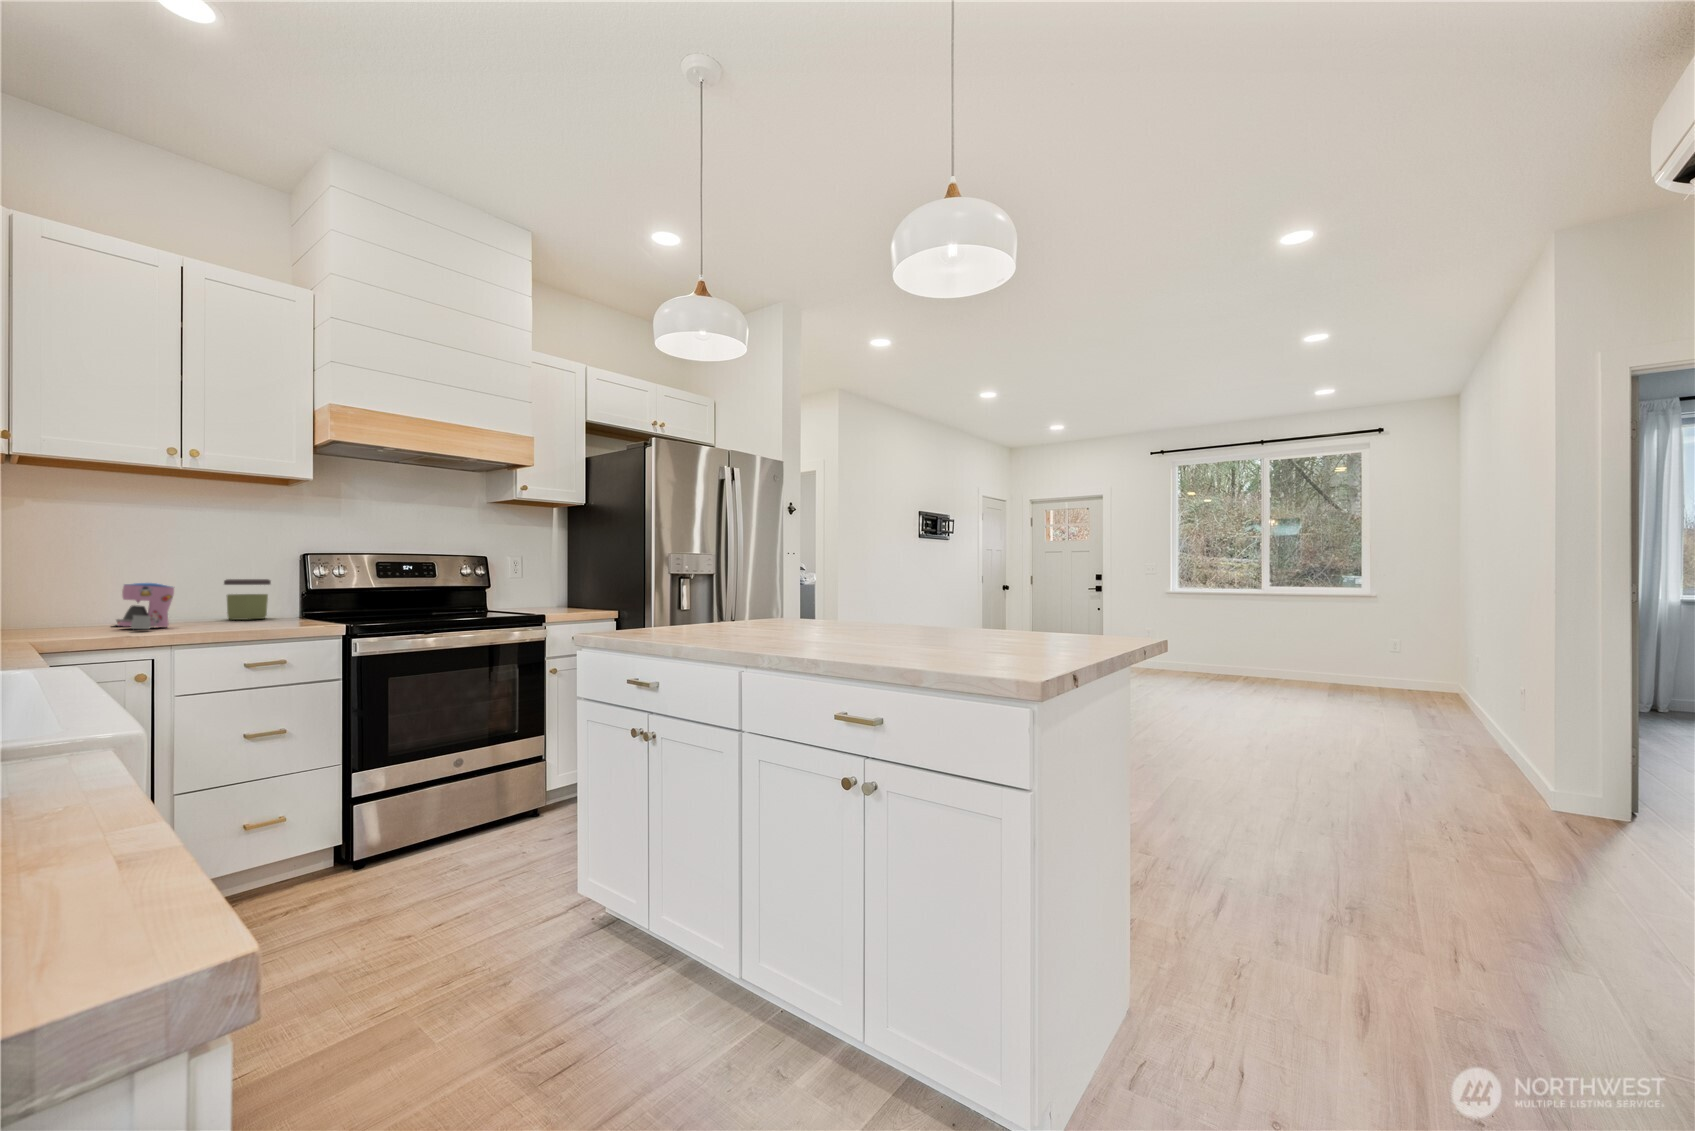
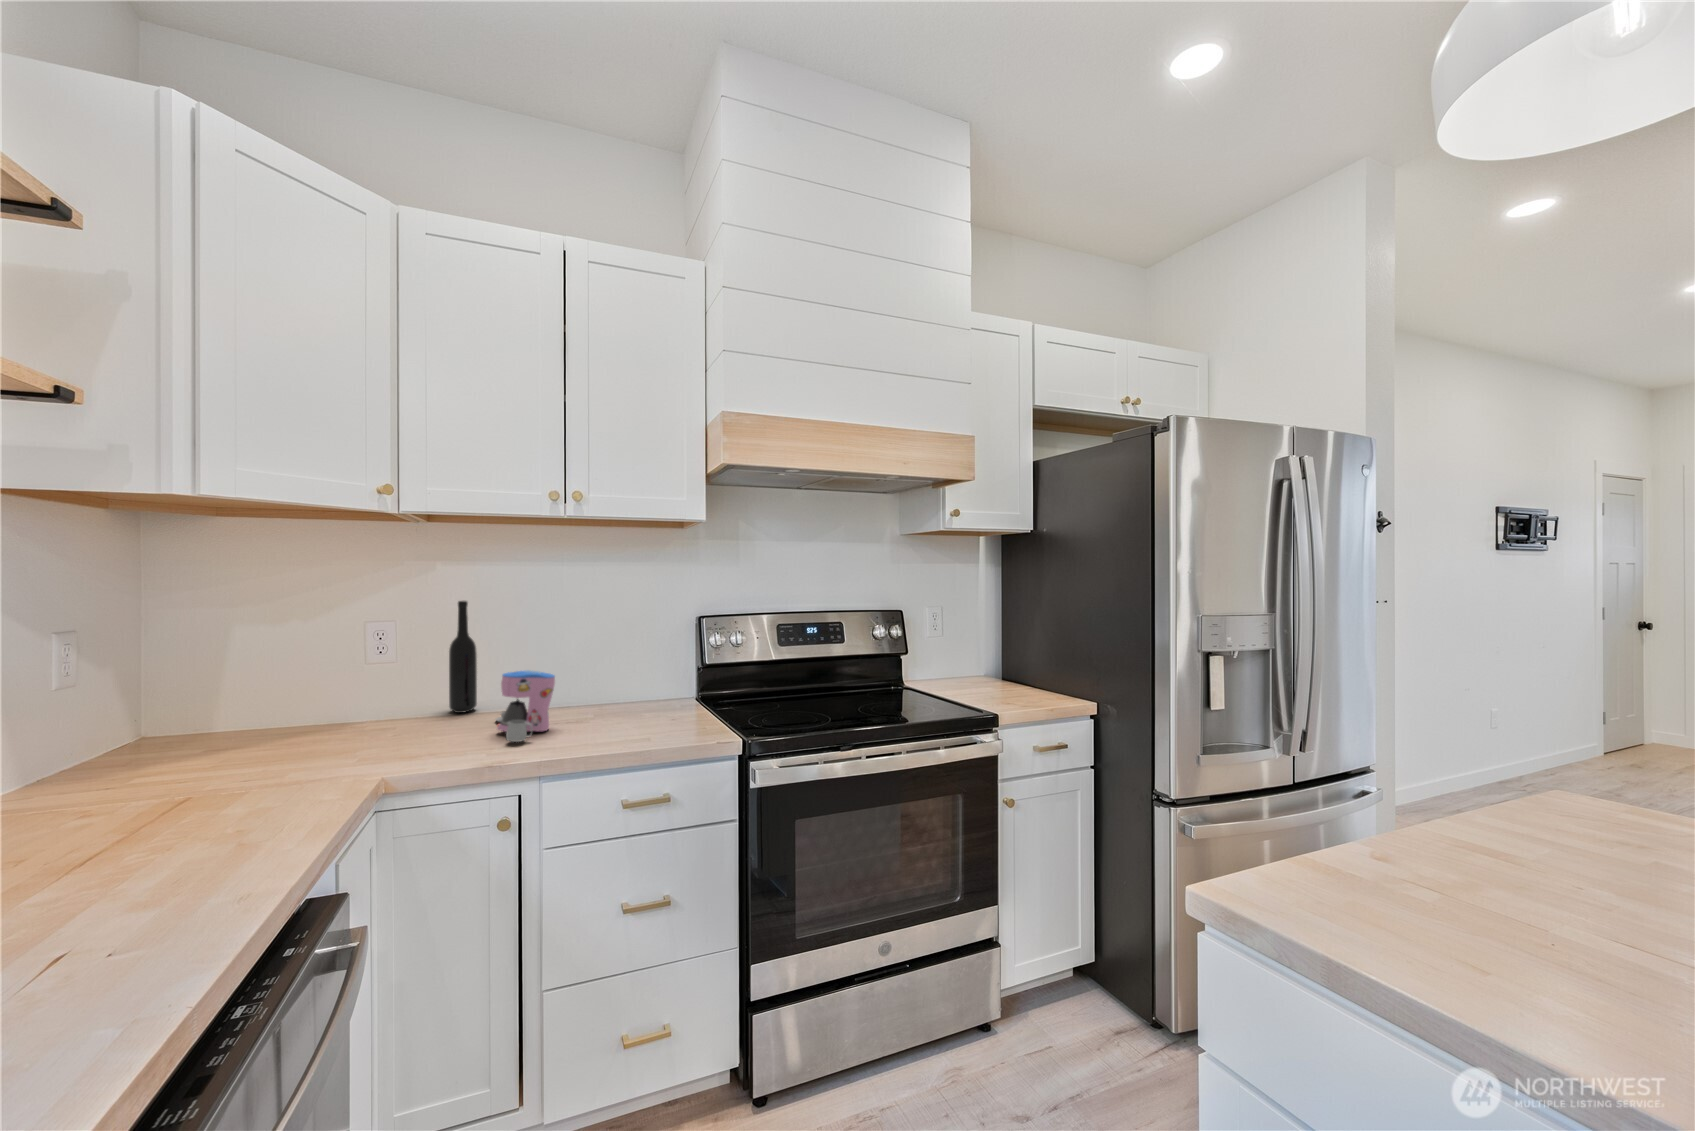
bottle: none [56,534,85,624] -> present [449,601,477,713]
jar: present [224,579,271,620] -> none [611,648,661,708]

